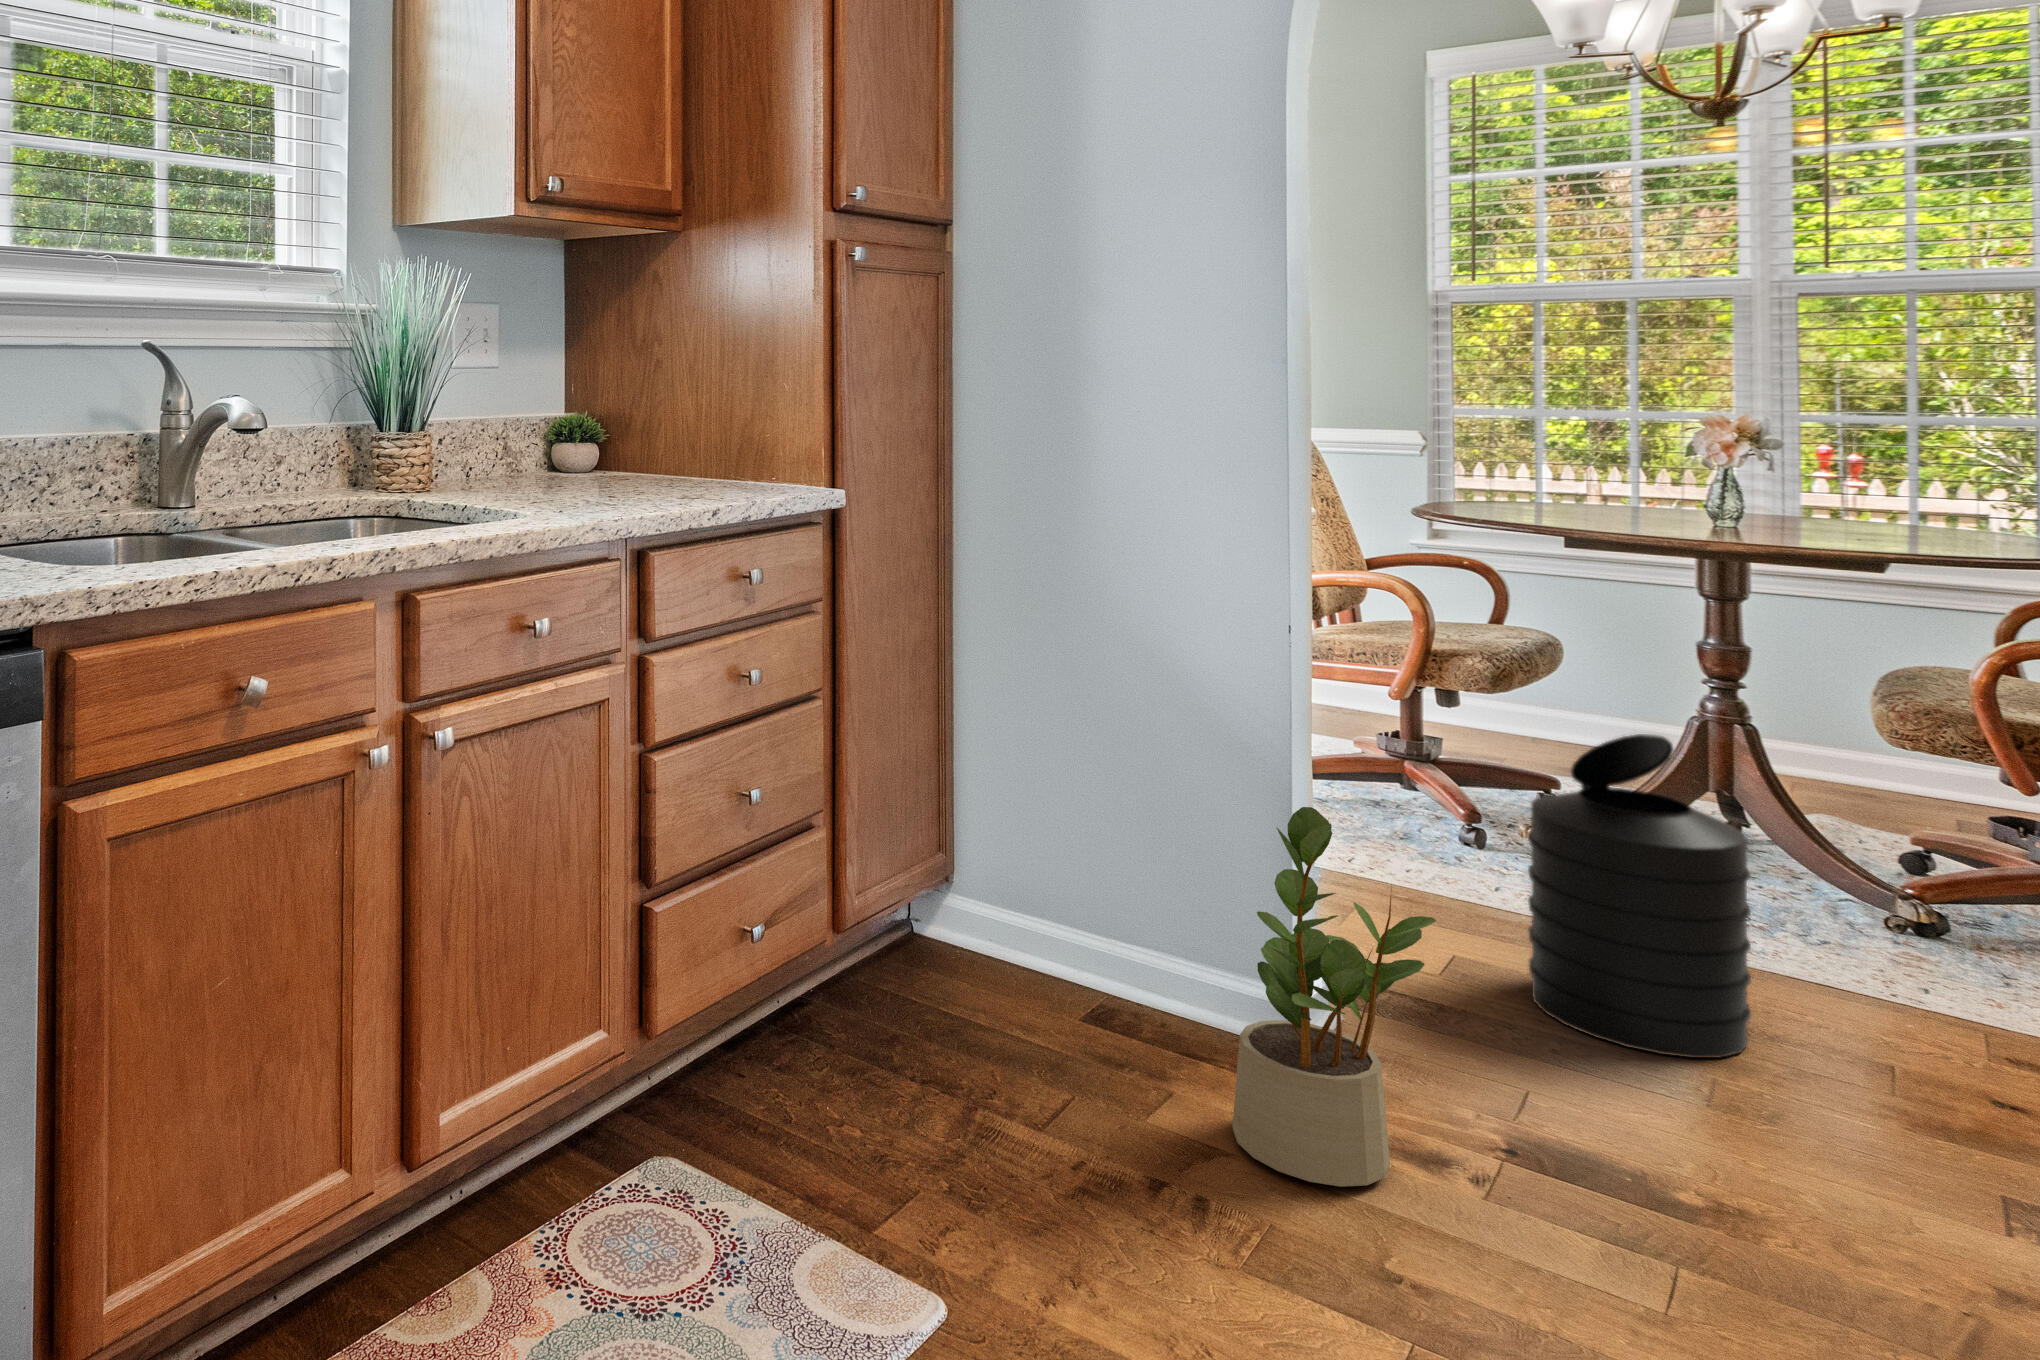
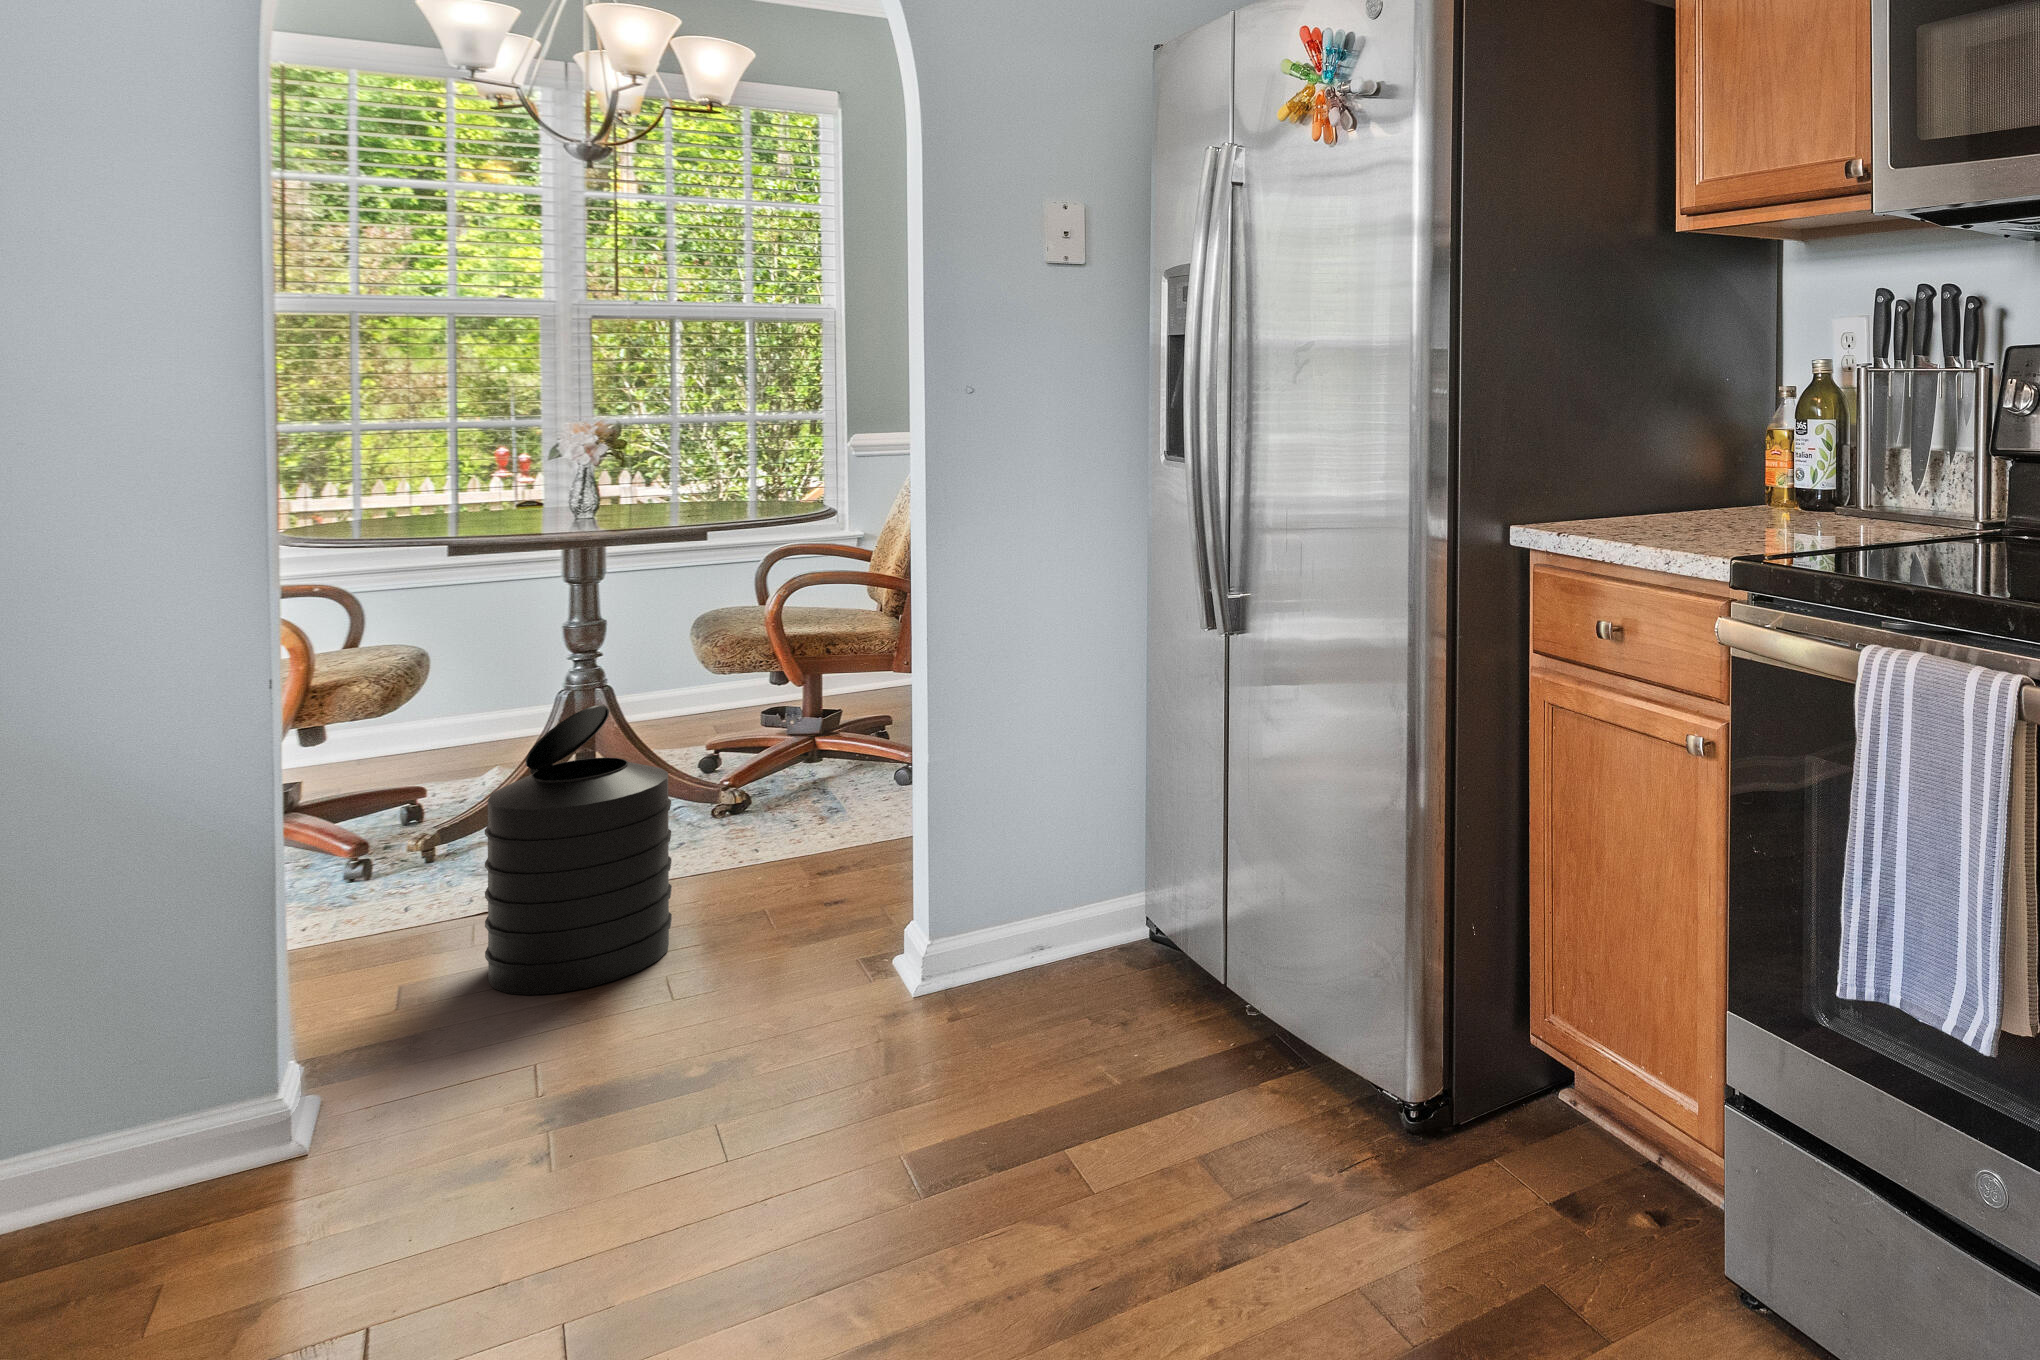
potted plant: present [1233,807,1436,1187] -> none [262,861,489,1273]

